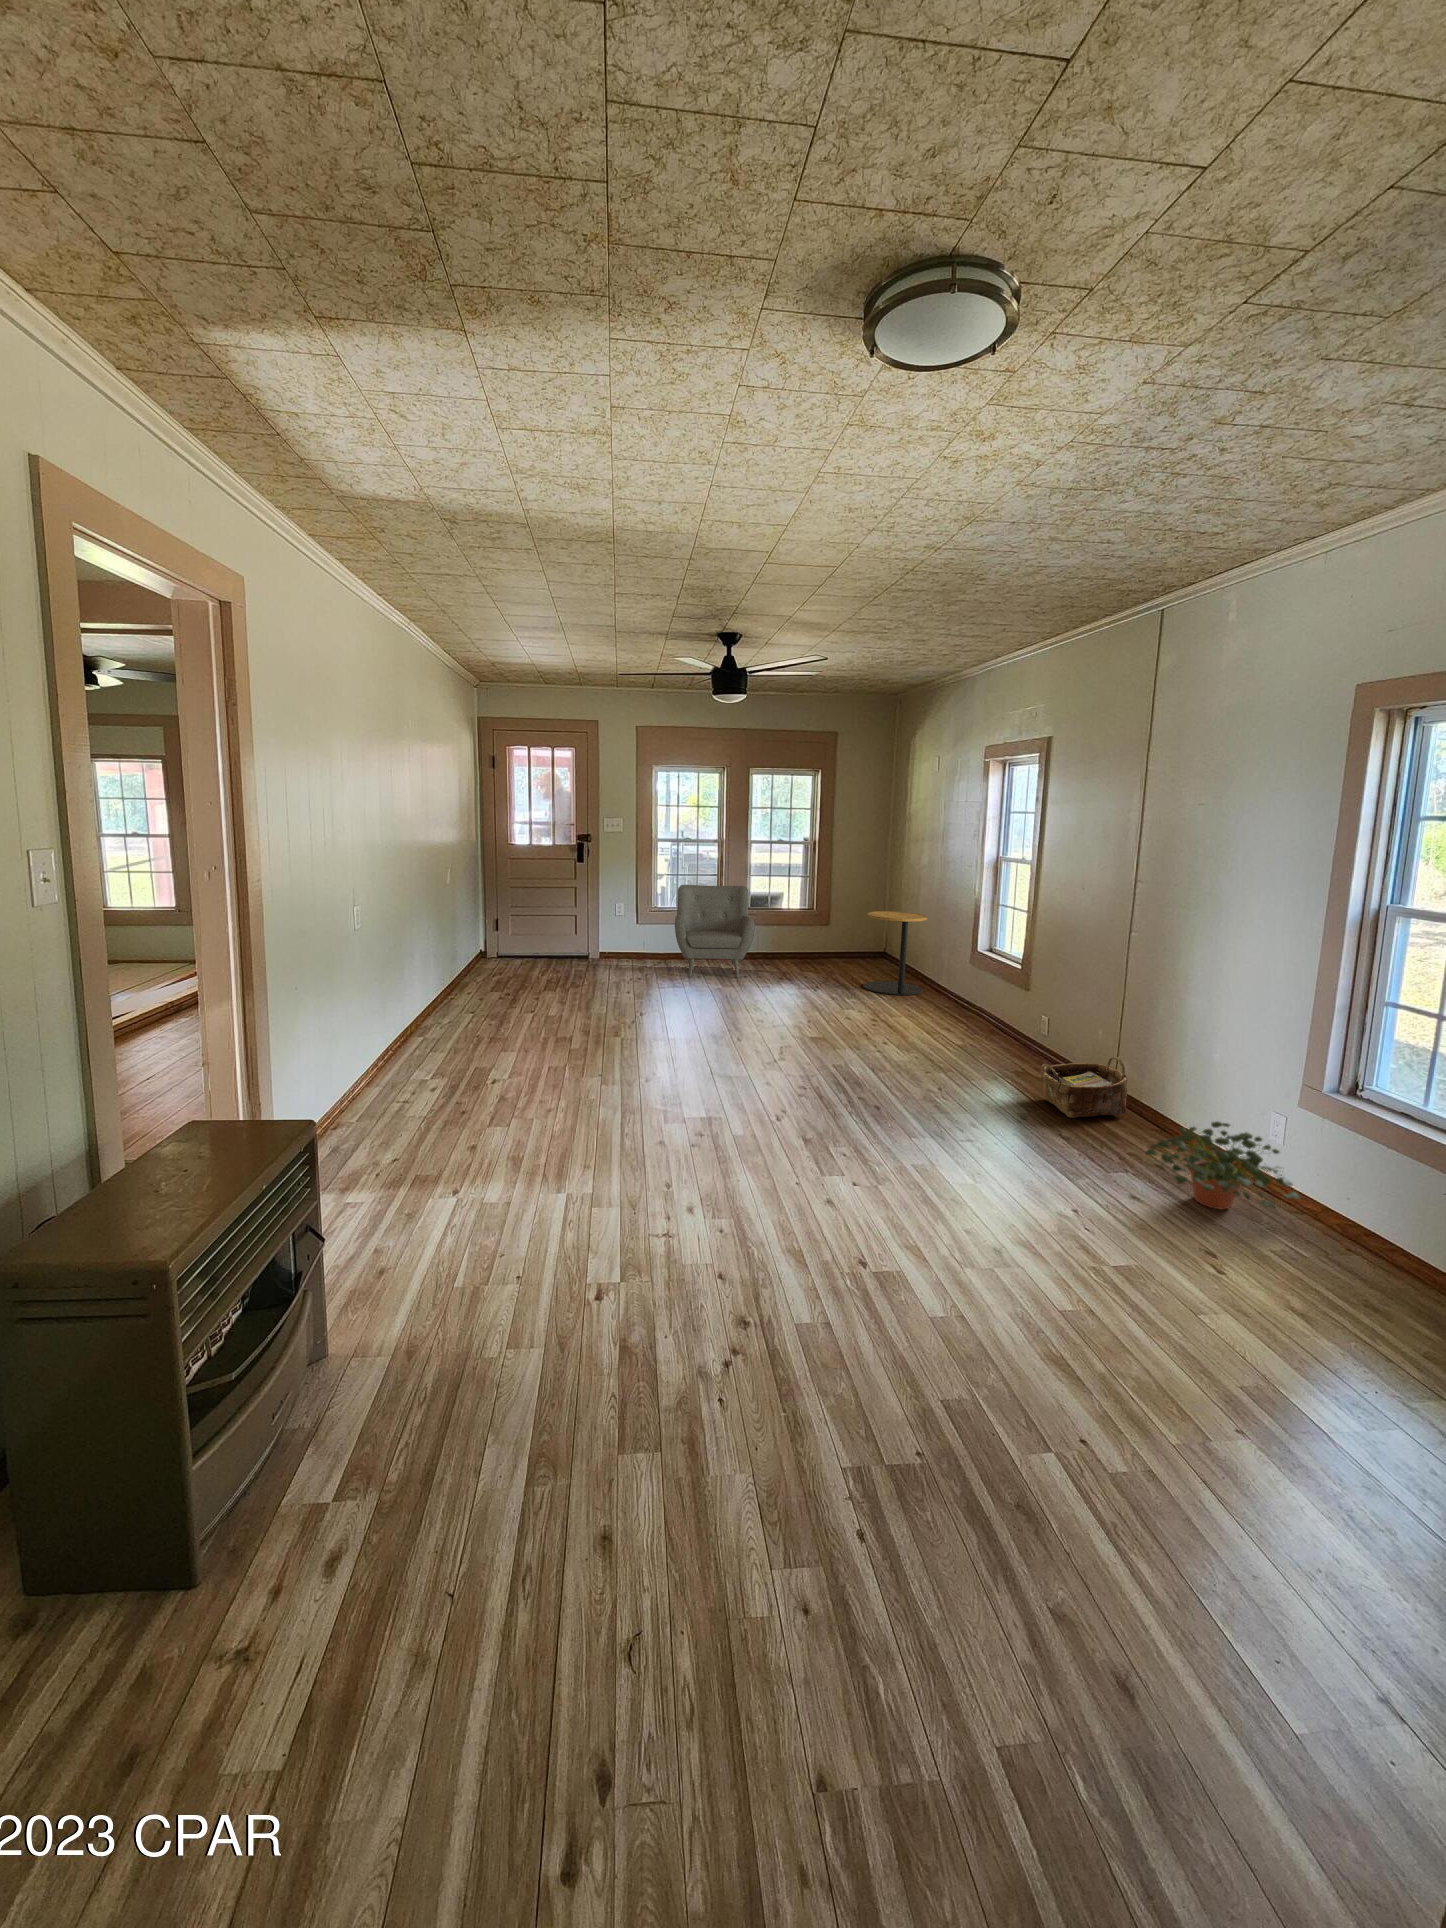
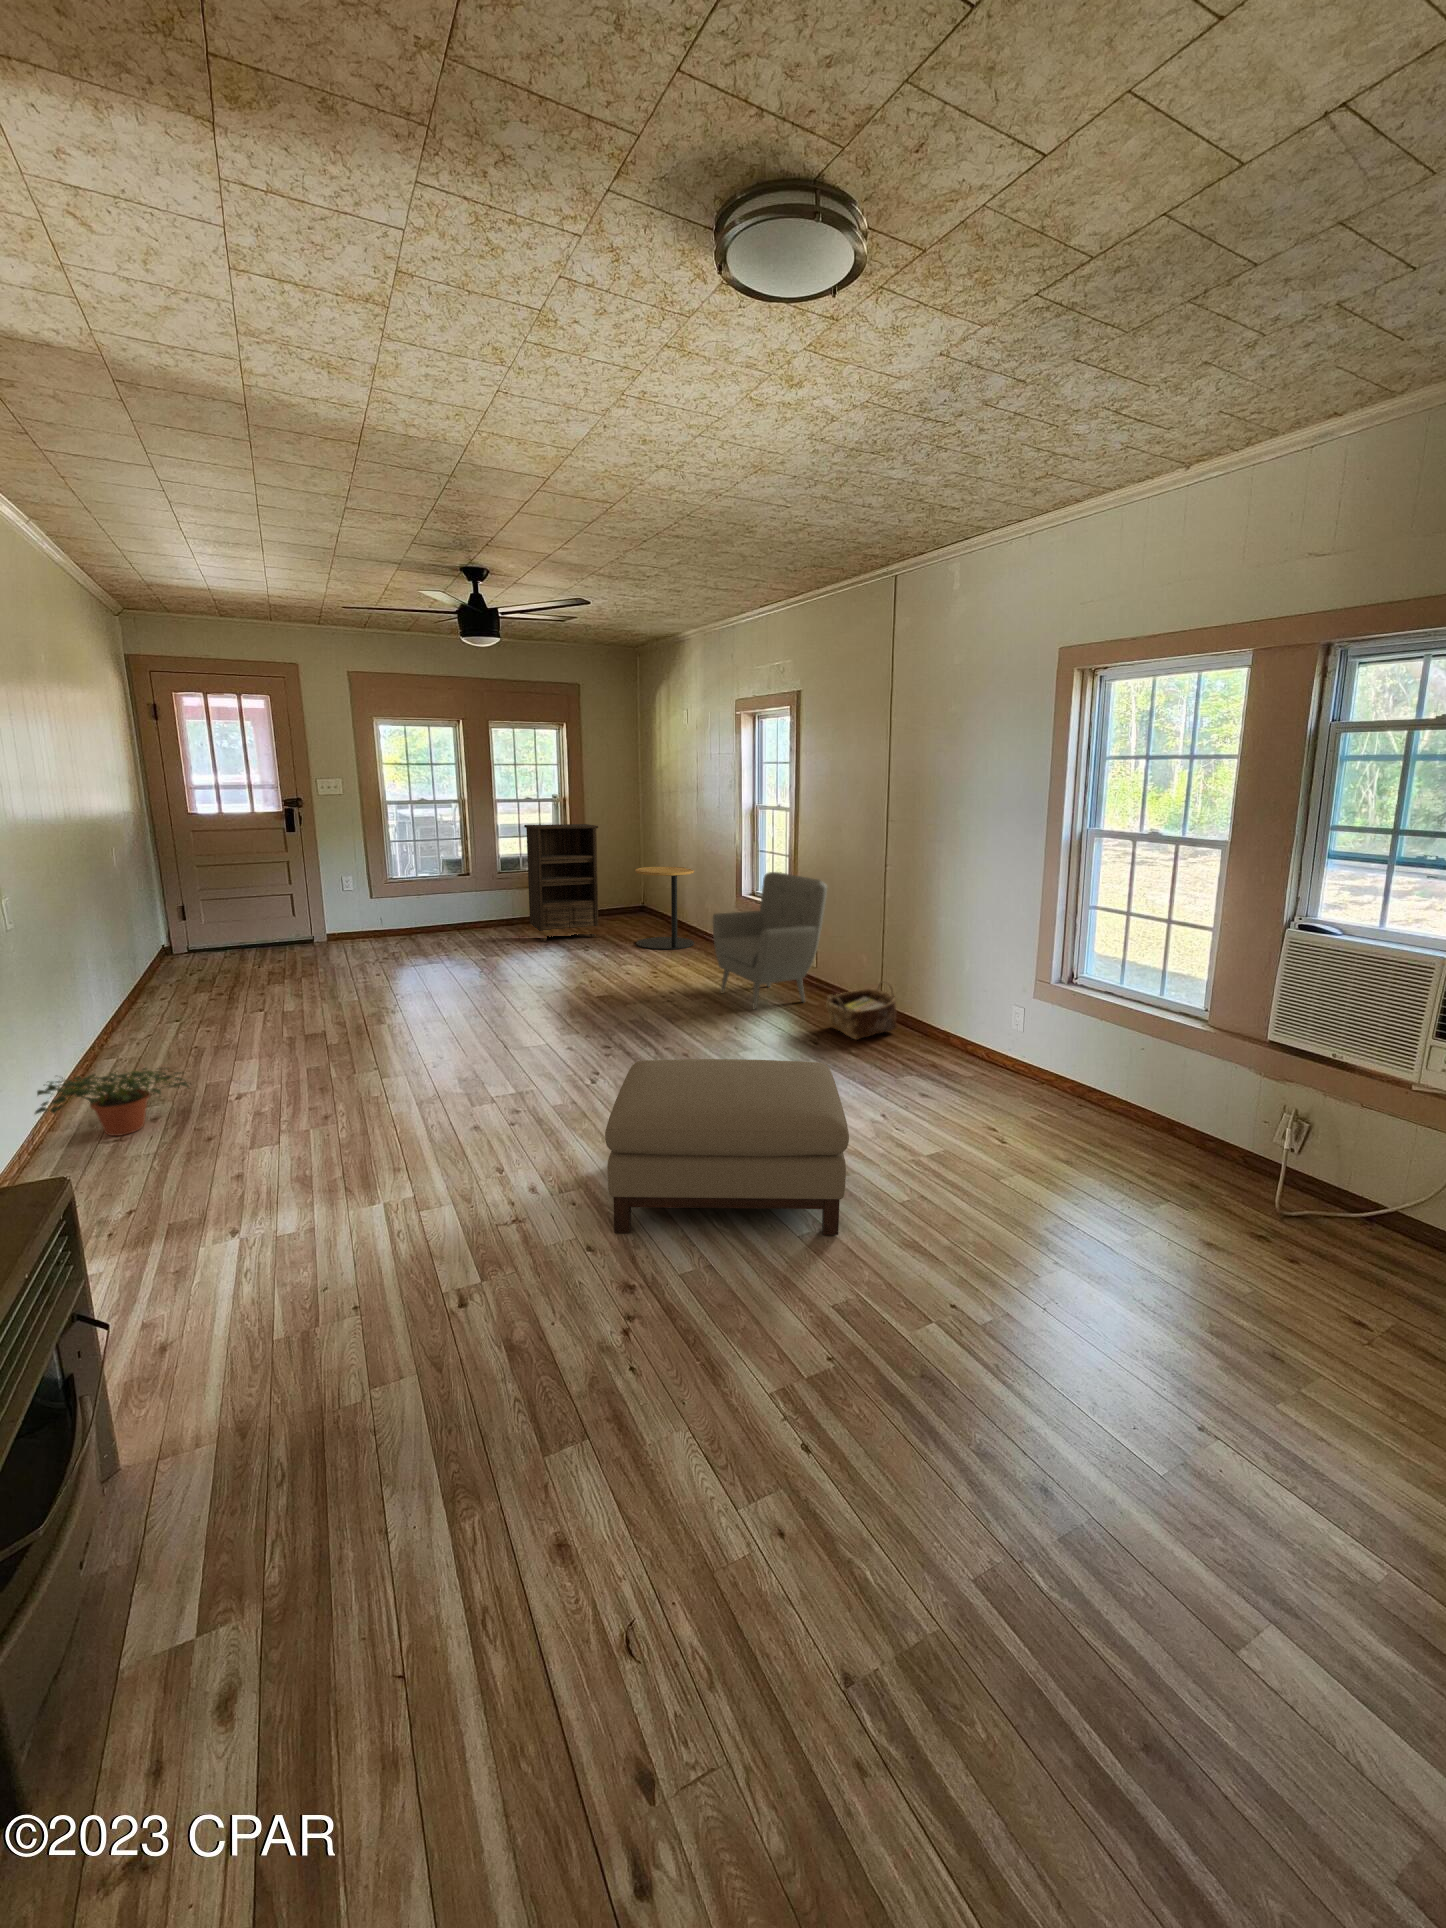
bookshelf: none [767,866,836,975] -> present [524,824,599,941]
armchair: present [675,885,755,978] -> present [713,872,827,1009]
ottoman: none [744,1103,1001,1327] -> present [605,1059,849,1235]
potted plant: present [1146,1122,1301,1209] -> present [35,1068,189,1136]

